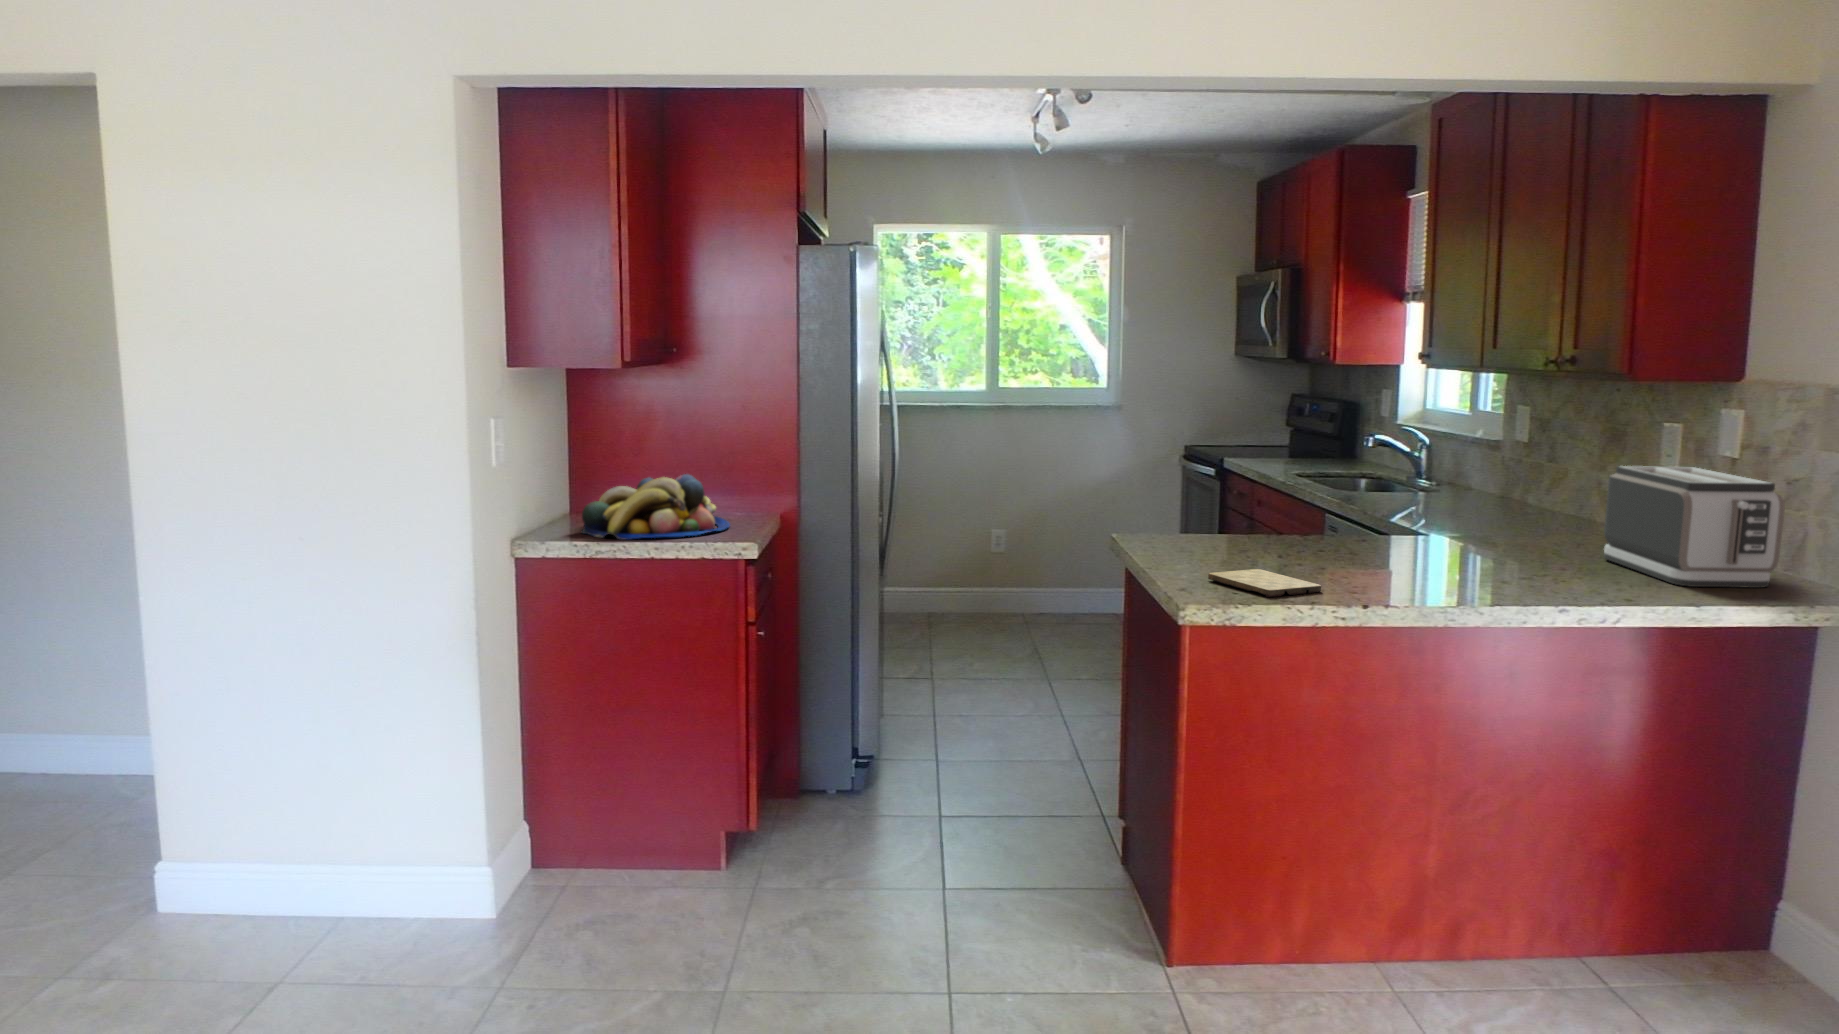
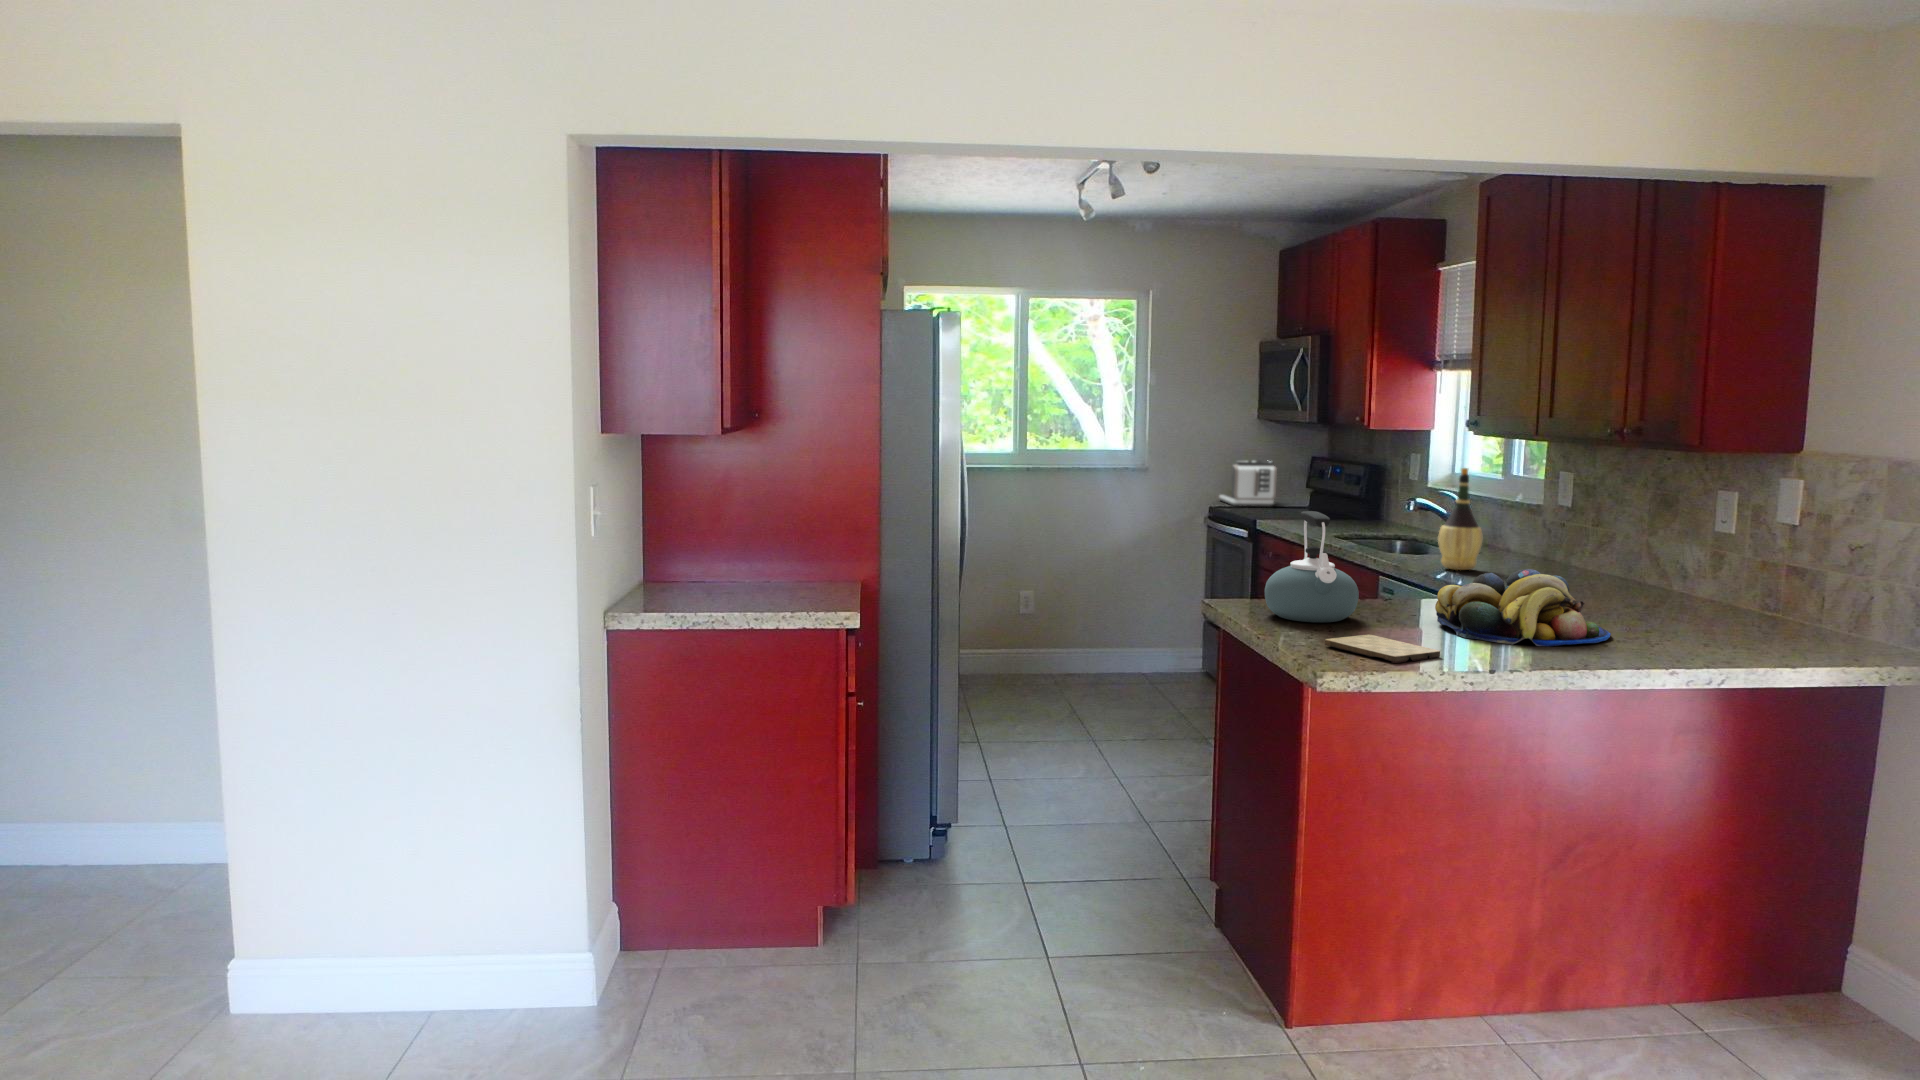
wine bottle: none [1383,402,1428,507] -> present [1438,468,1482,570]
kettle: none [1168,445,1262,557] -> present [1265,511,1359,622]
toaster: present [1604,466,1785,588] -> present [1219,461,1277,507]
fruit bowl: present [582,474,730,540] -> present [1435,569,1611,646]

